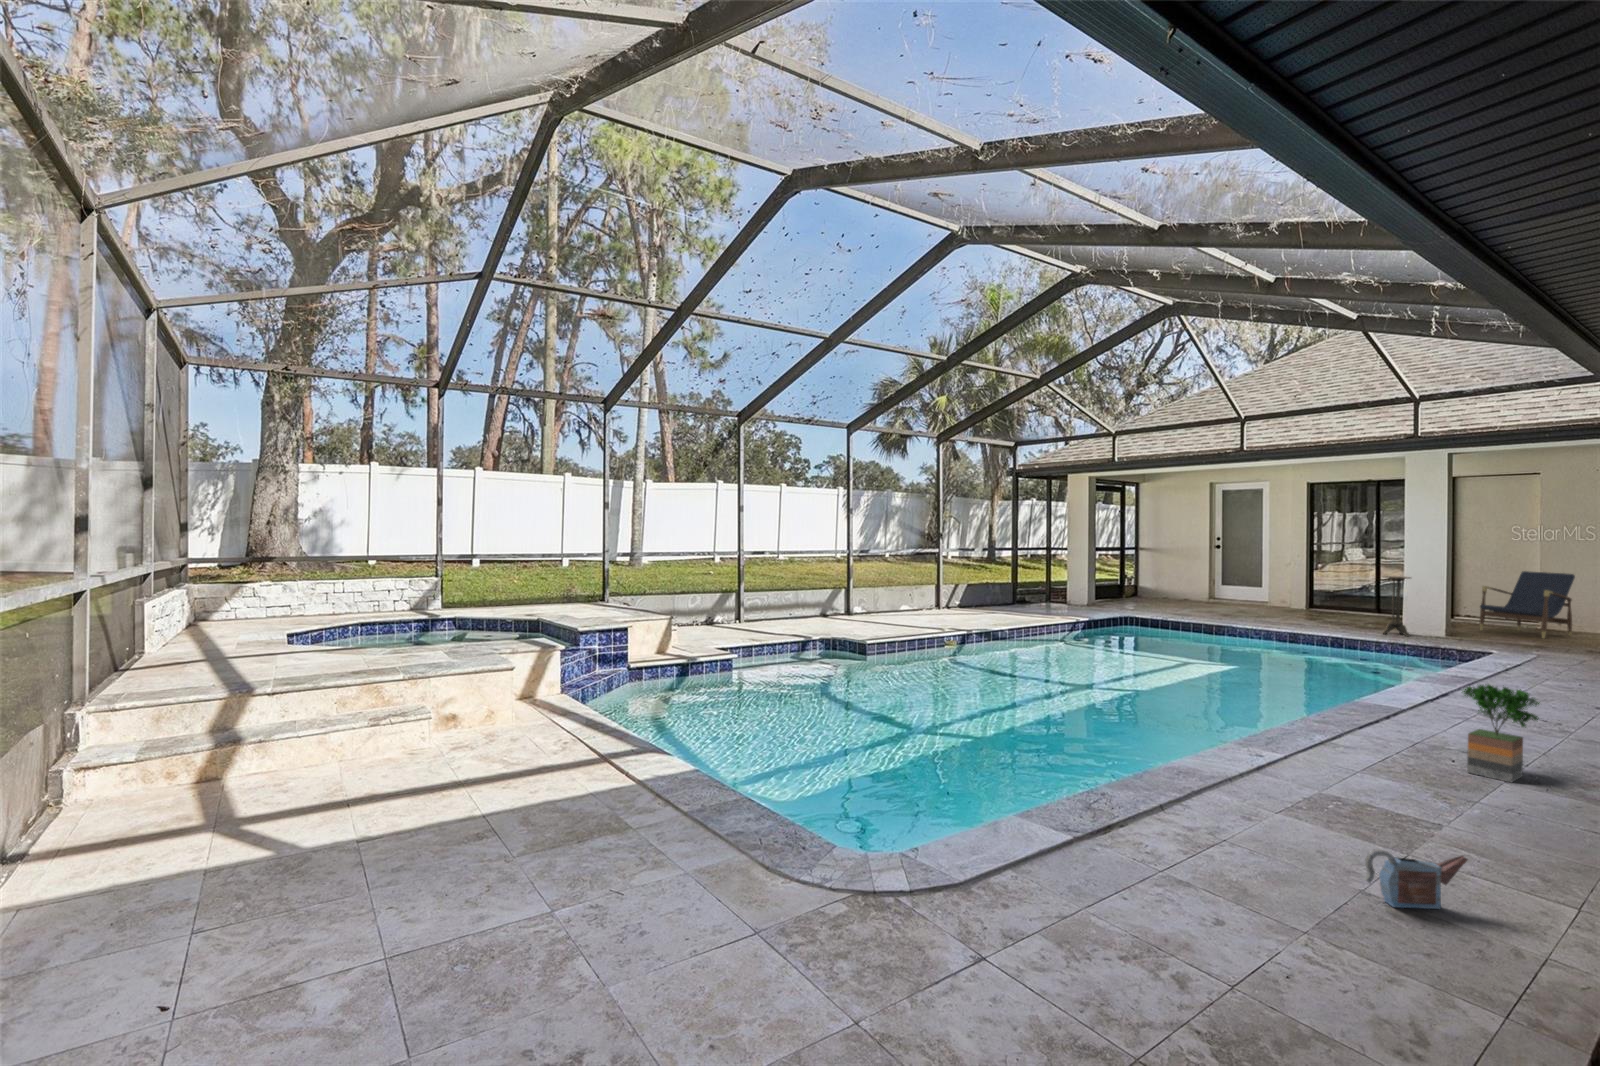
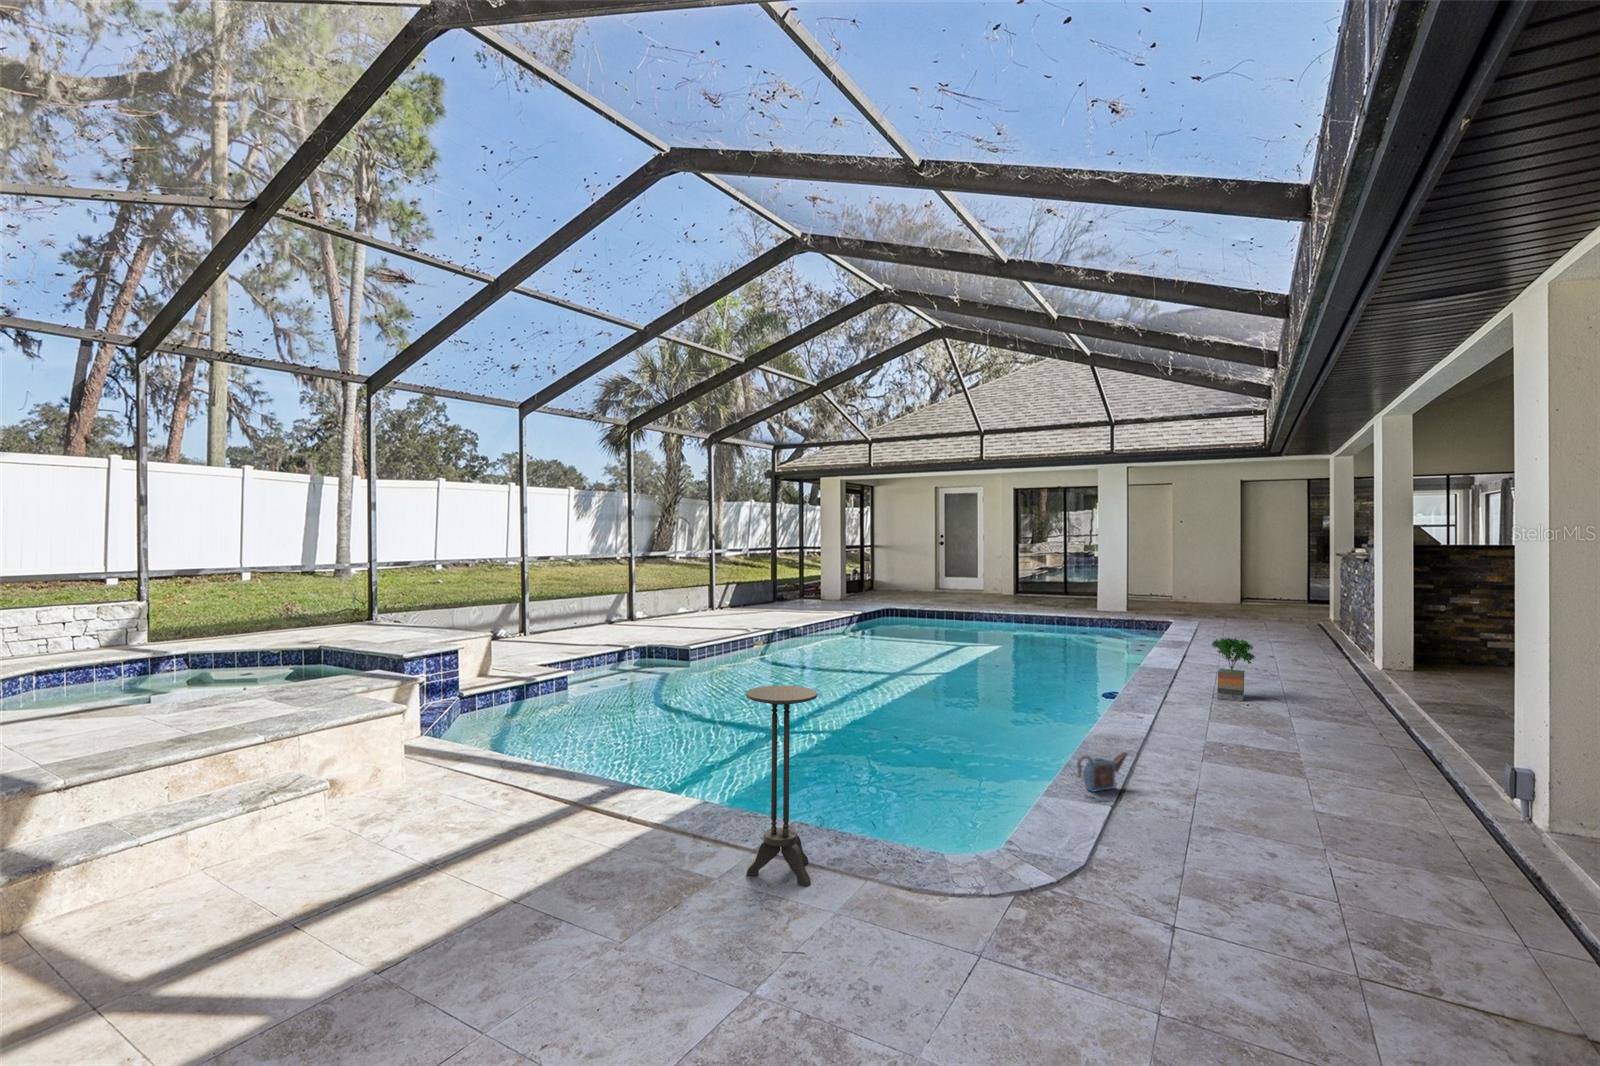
lounge chair: present [1480,571,1575,638] -> none [1136,559,1190,609]
side table: present [1383,576,1410,637] -> present [746,686,817,887]
watering can: present [1364,849,1468,909] -> present [1077,752,1127,792]

